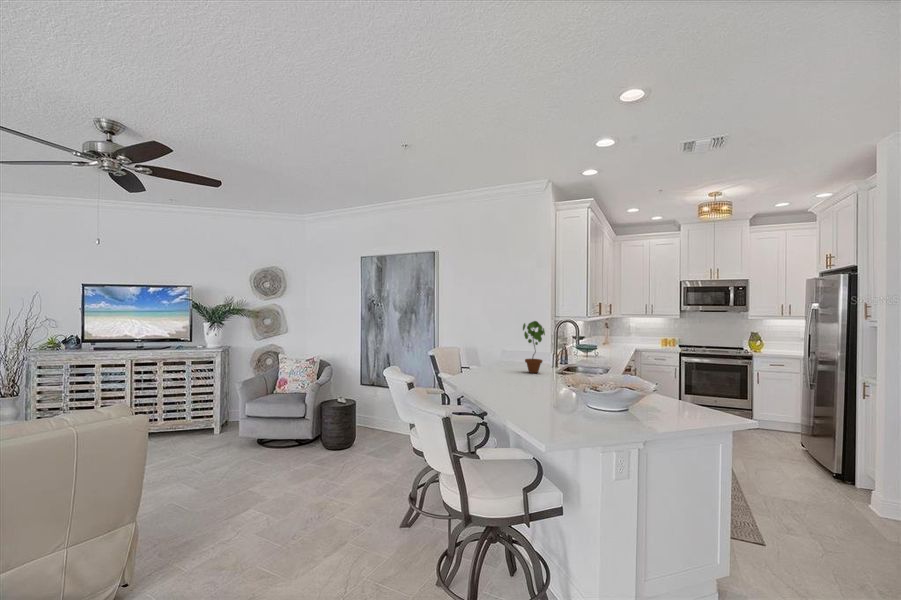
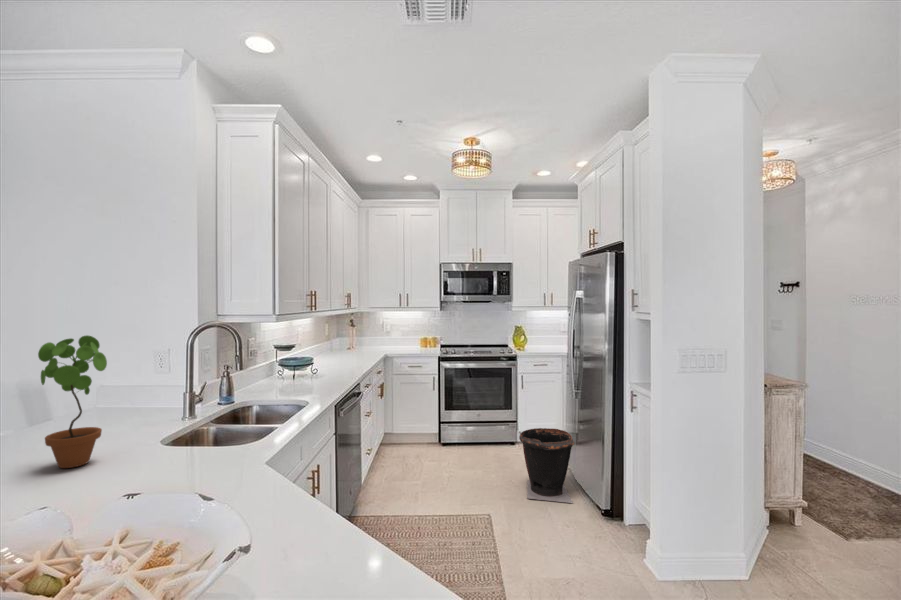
waste bin: none [755,409,808,468] -> present [519,428,574,503]

